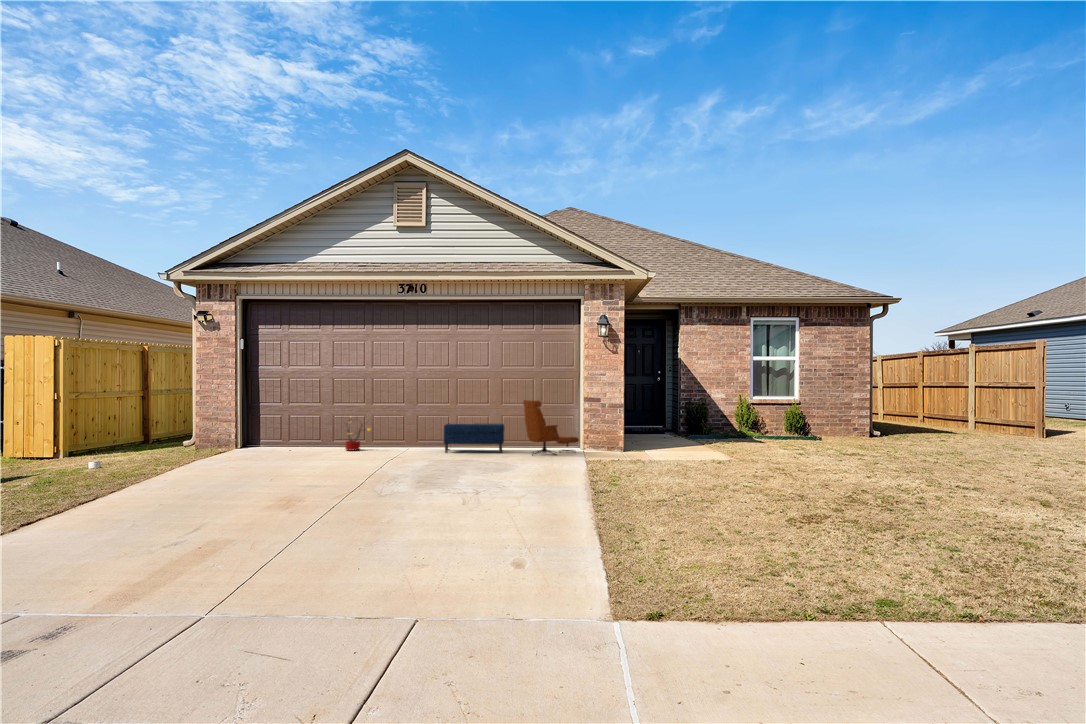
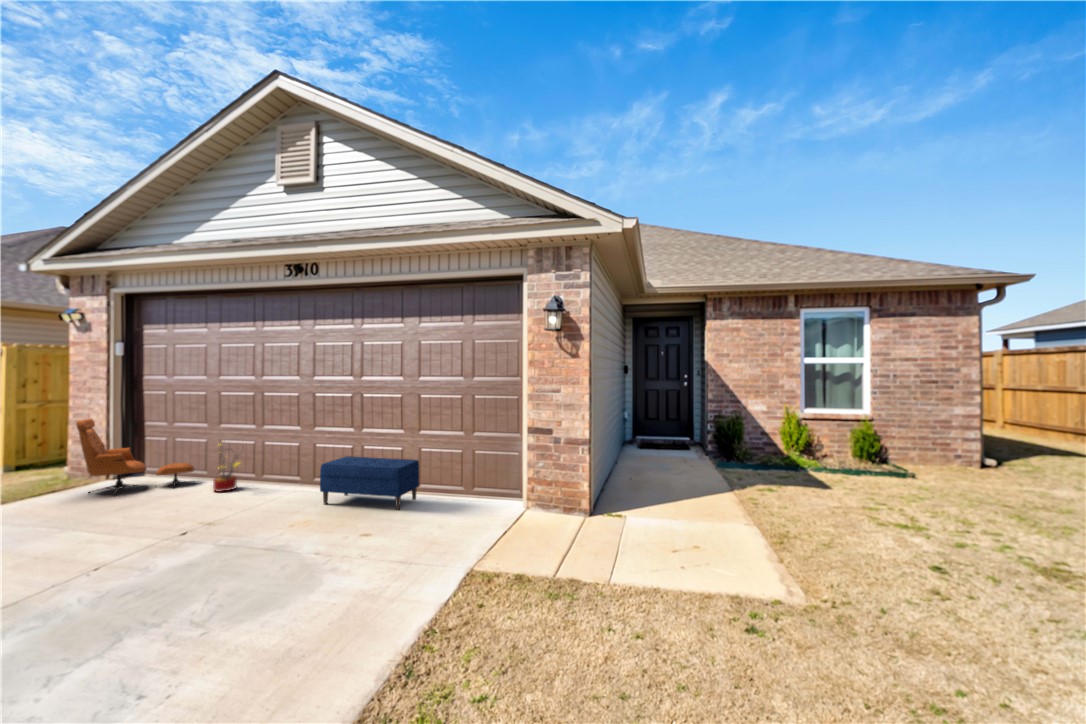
lounge chair: present [523,400,579,455] -> present [76,419,194,496]

